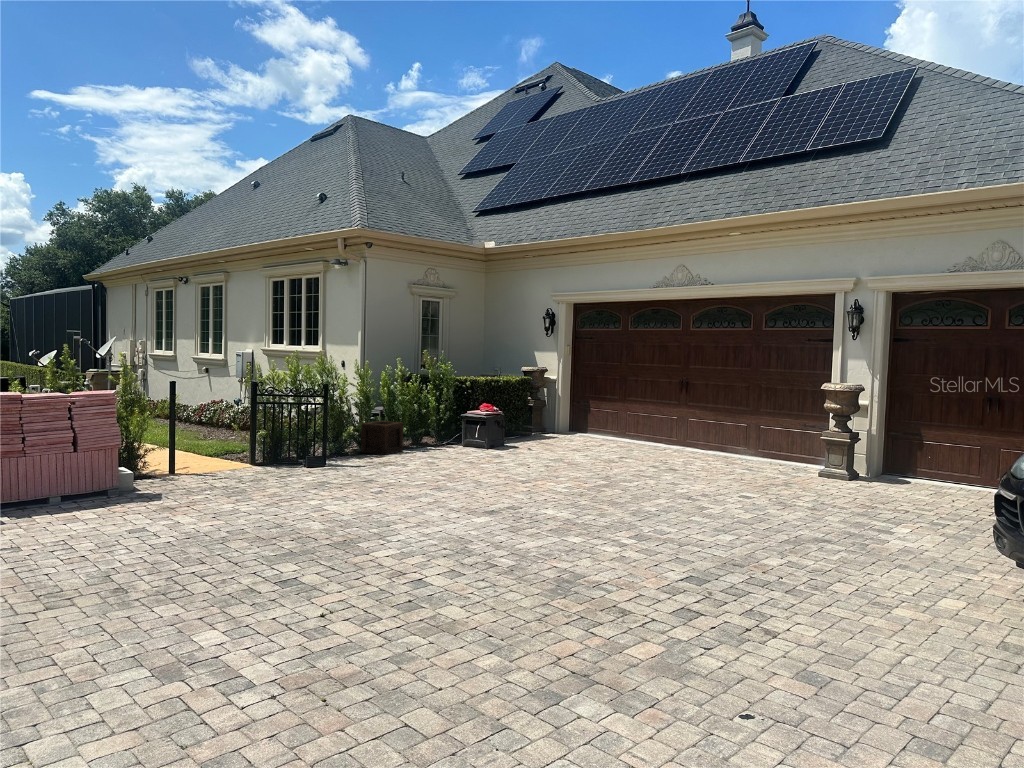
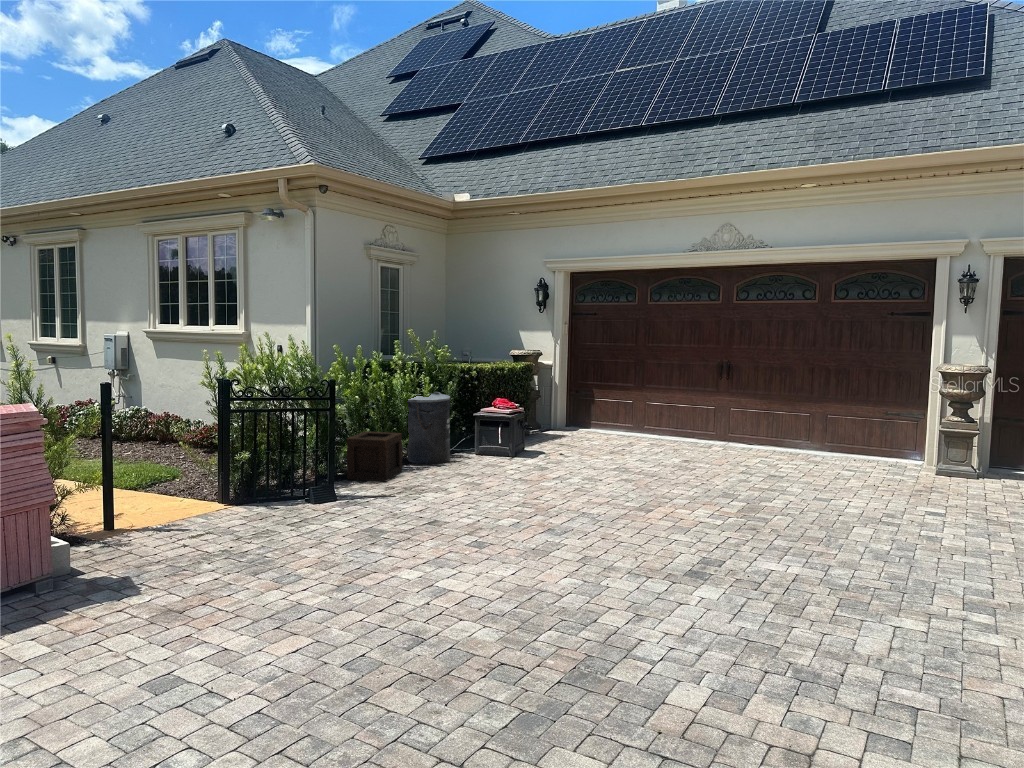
trash can: none [414,396,448,449] -> present [407,392,450,464]

